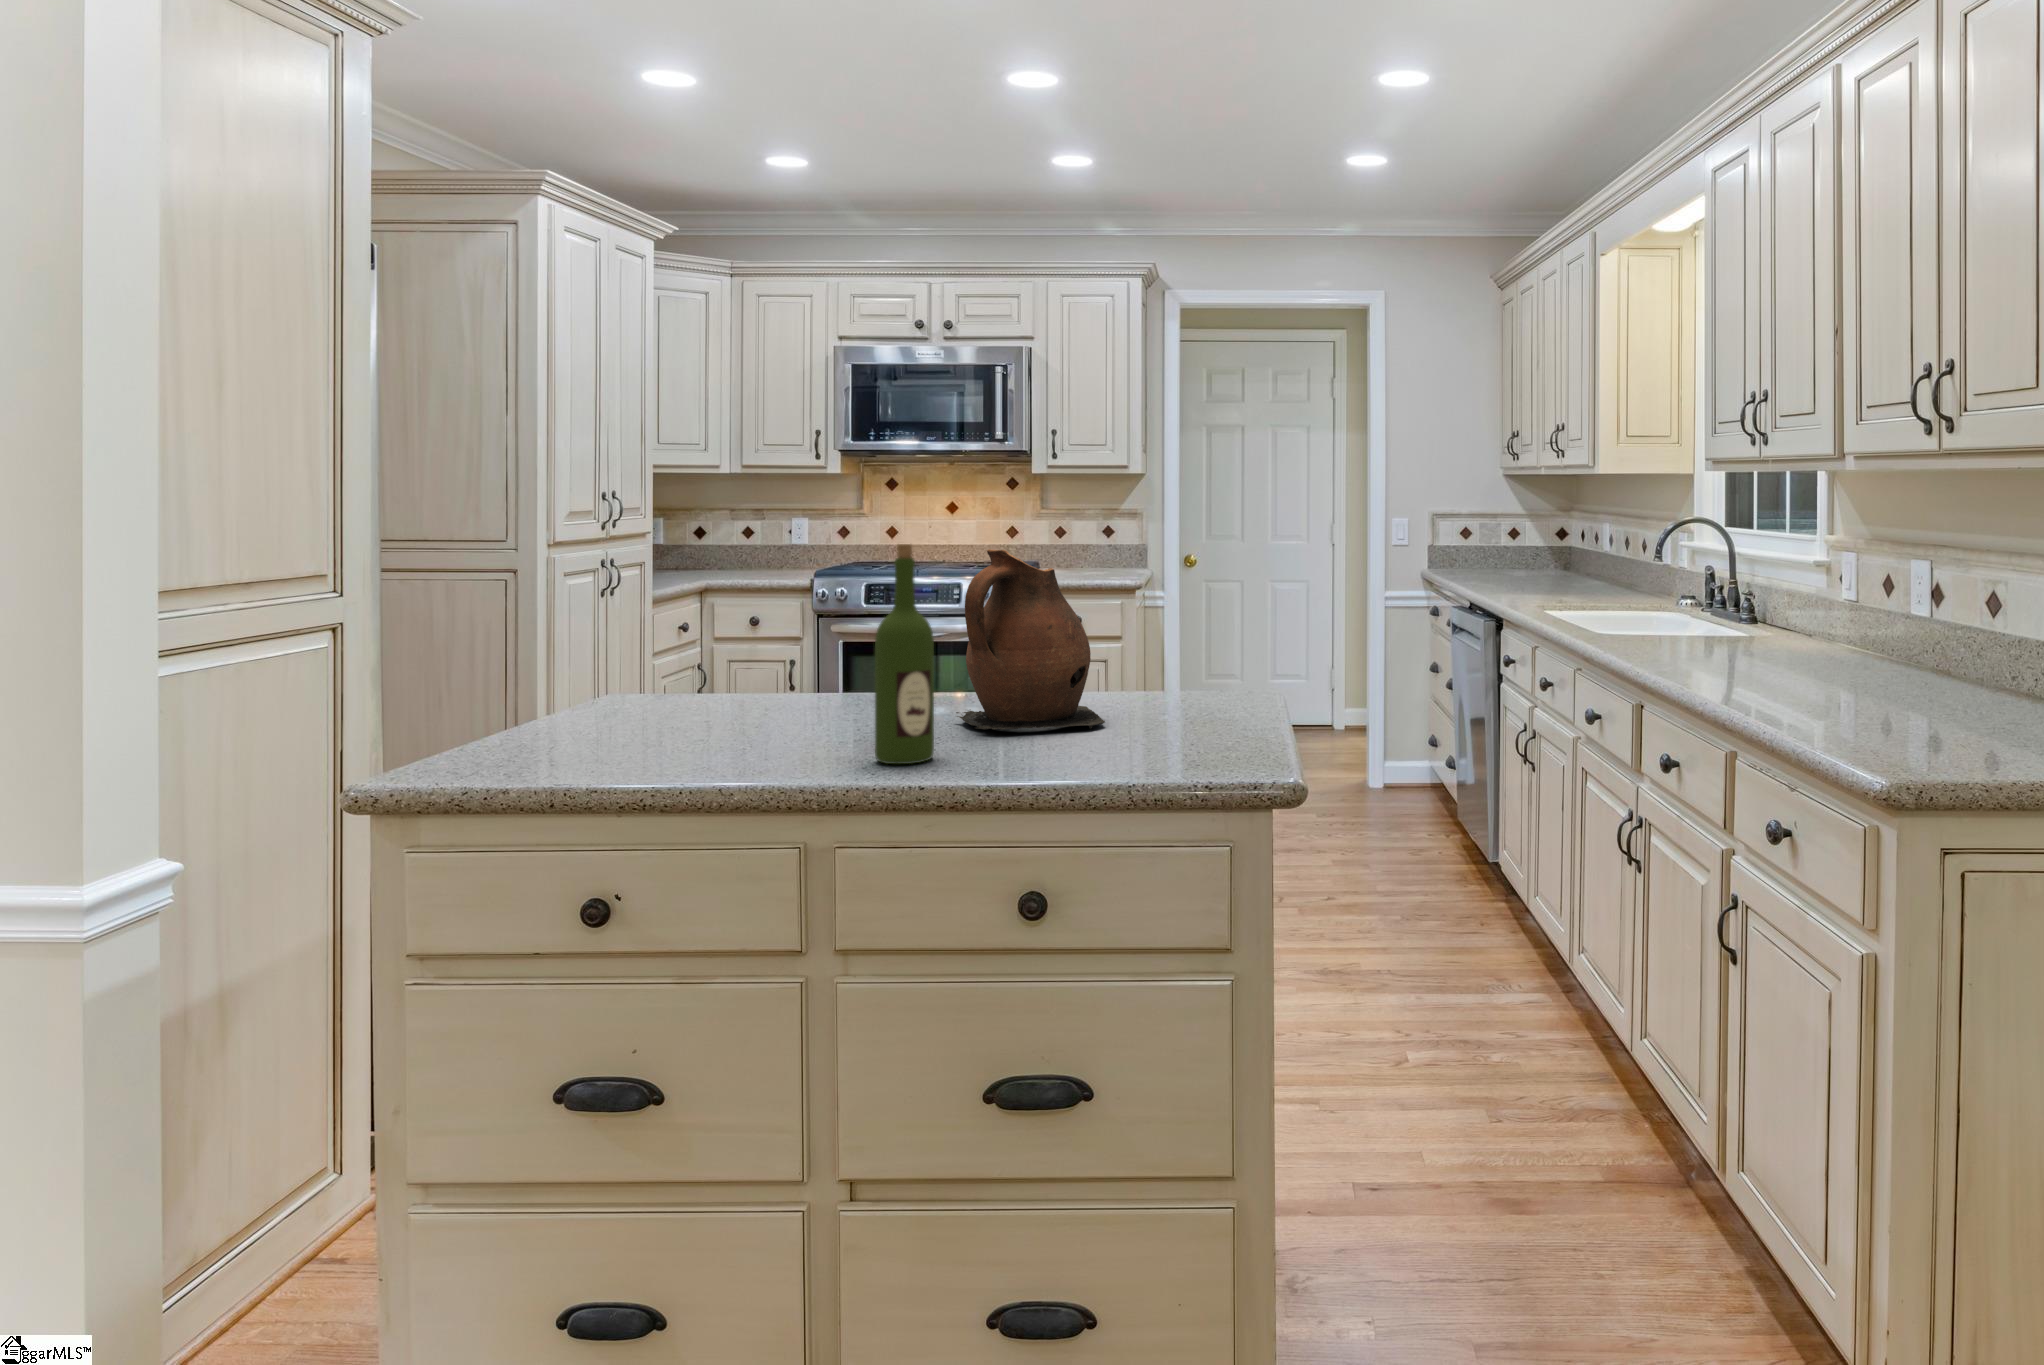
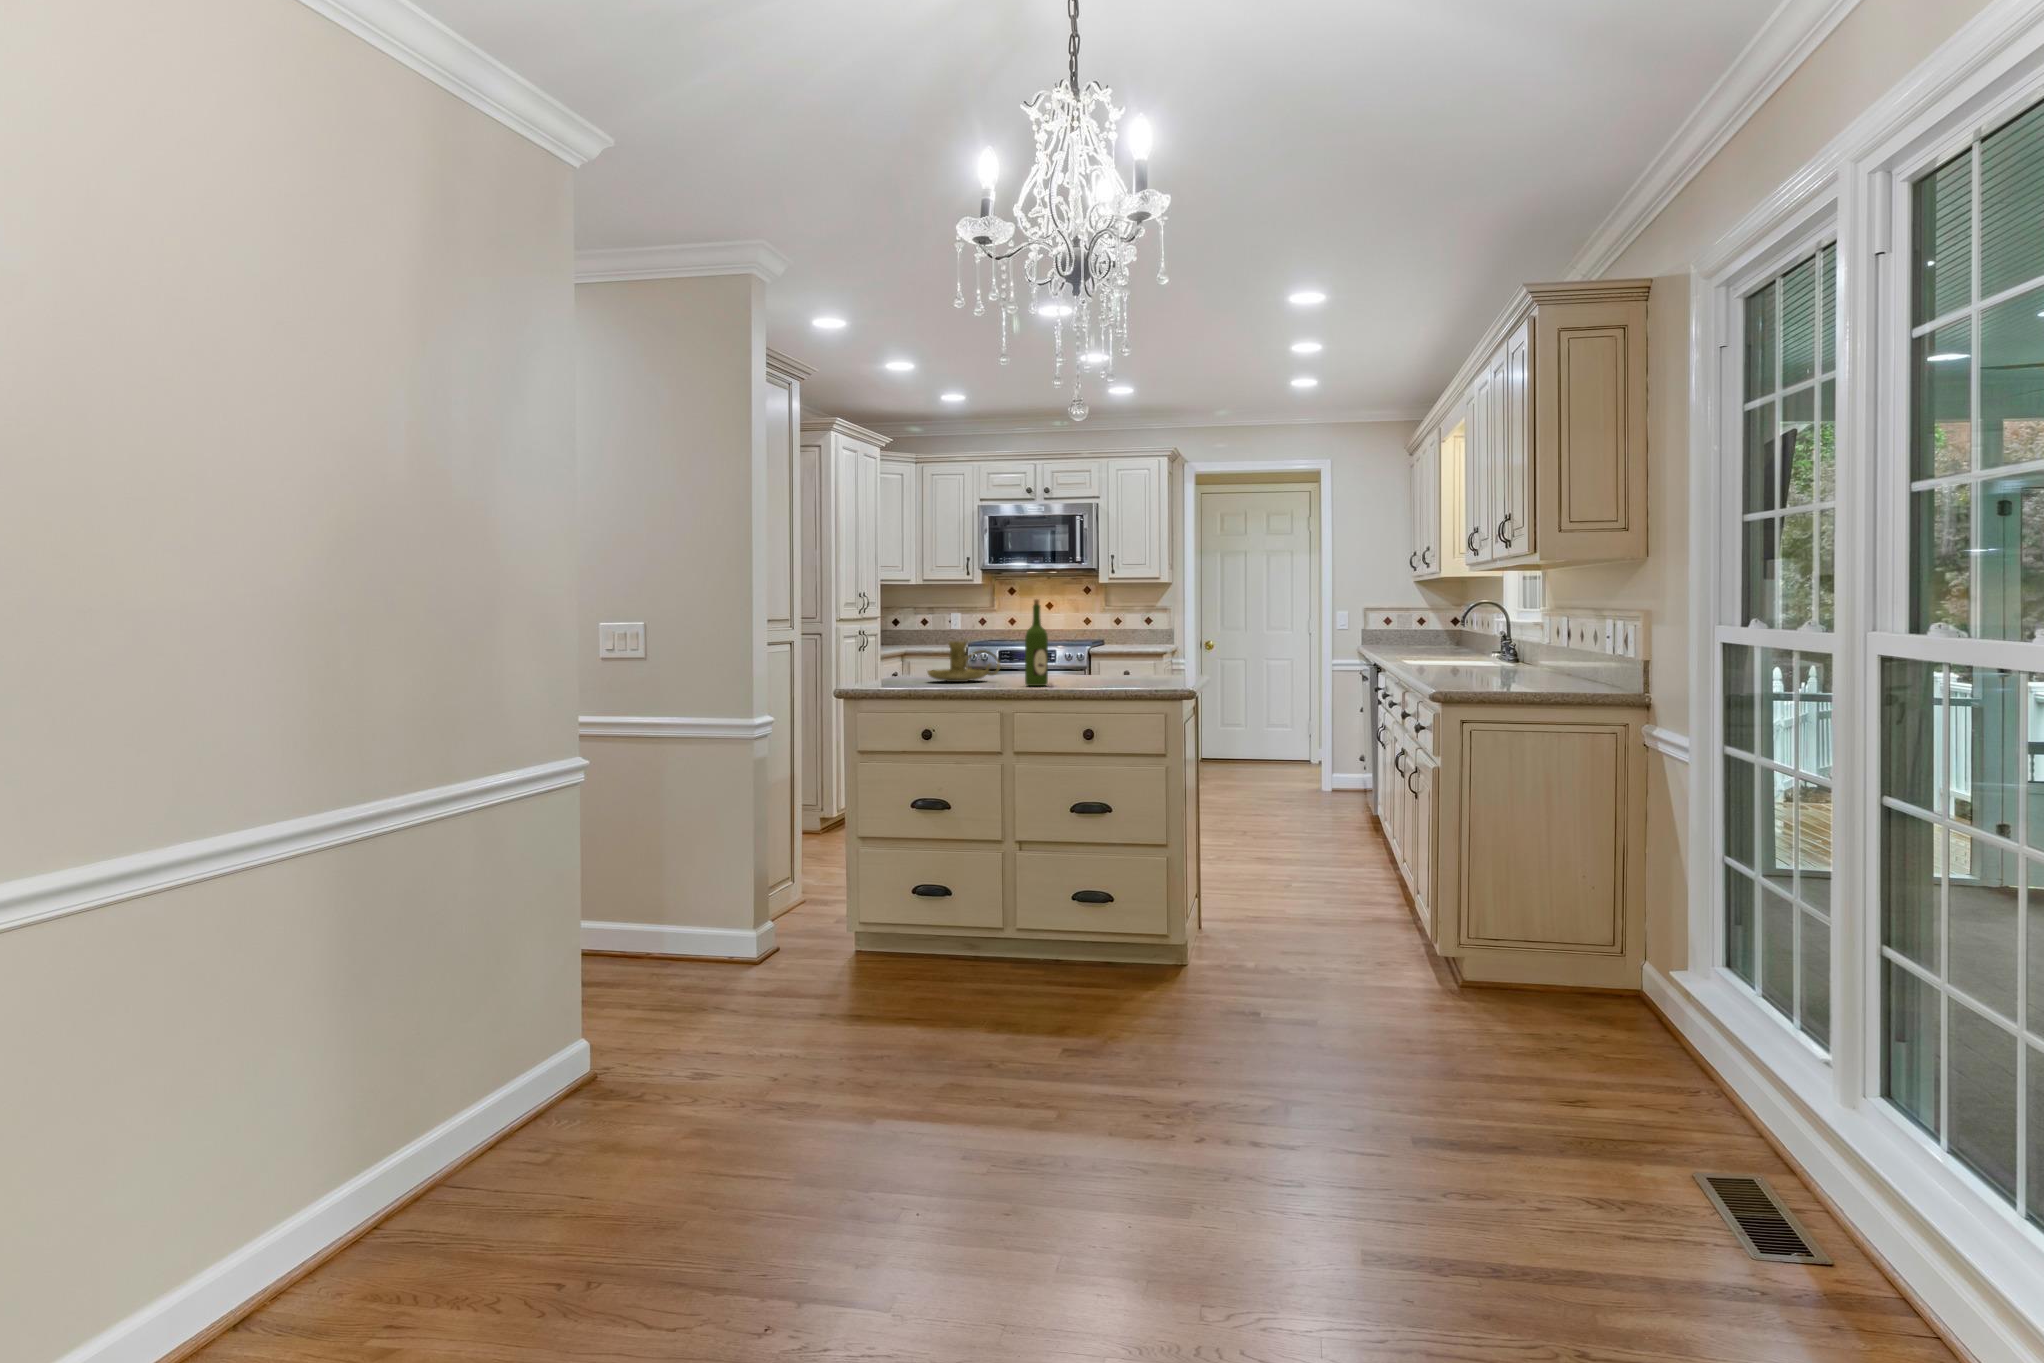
ceramic pitcher: present [956,550,1105,730] -> none [1055,605,1119,682]
candle holder: none [638,632,821,732] -> present [928,641,1000,682]

